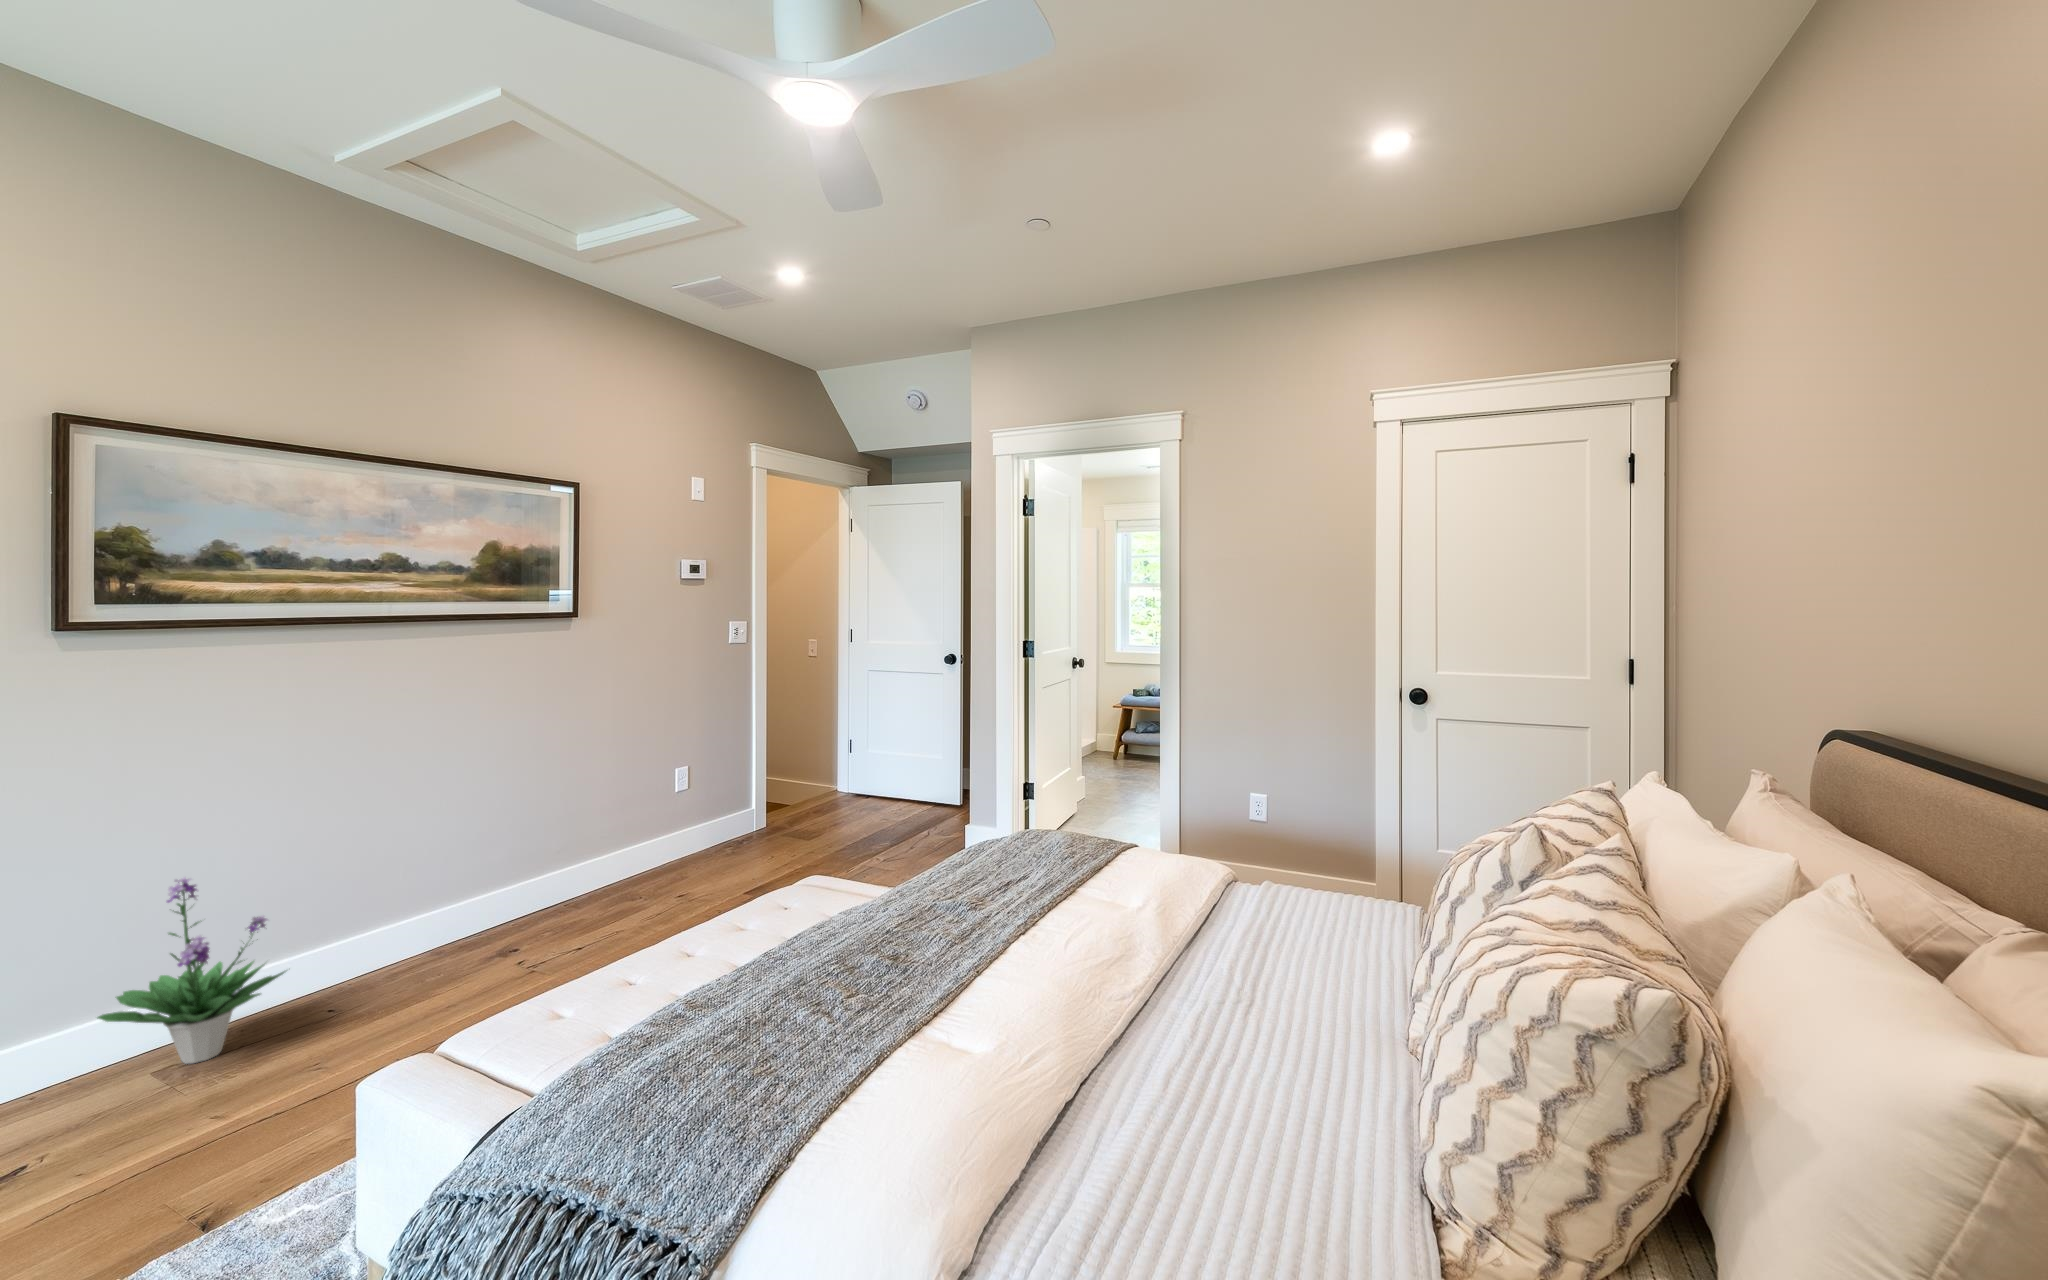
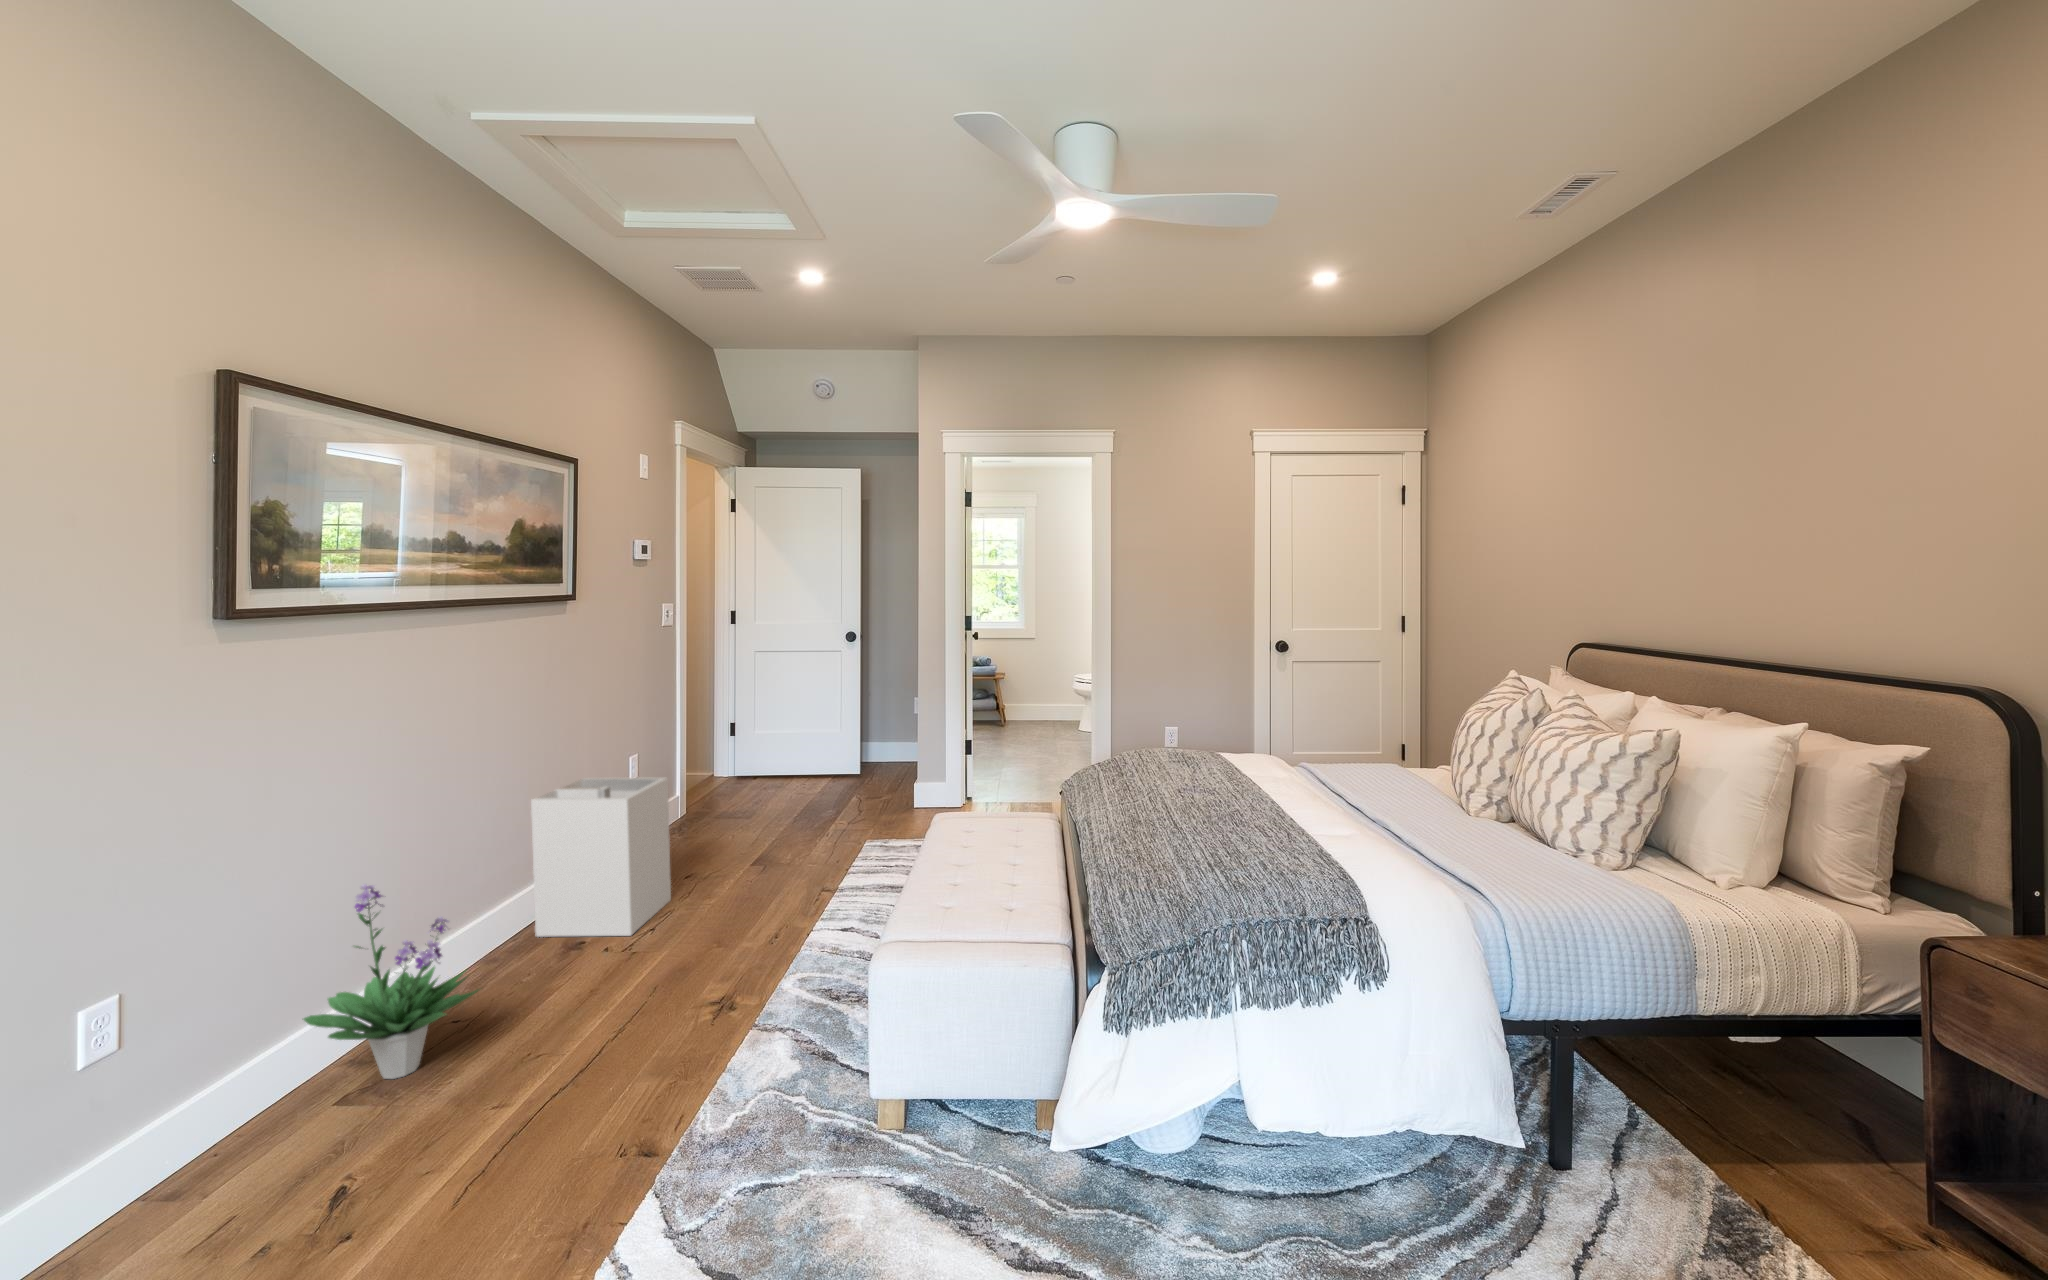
laundry hamper: none [477,788,623,953] -> present [531,778,671,937]

